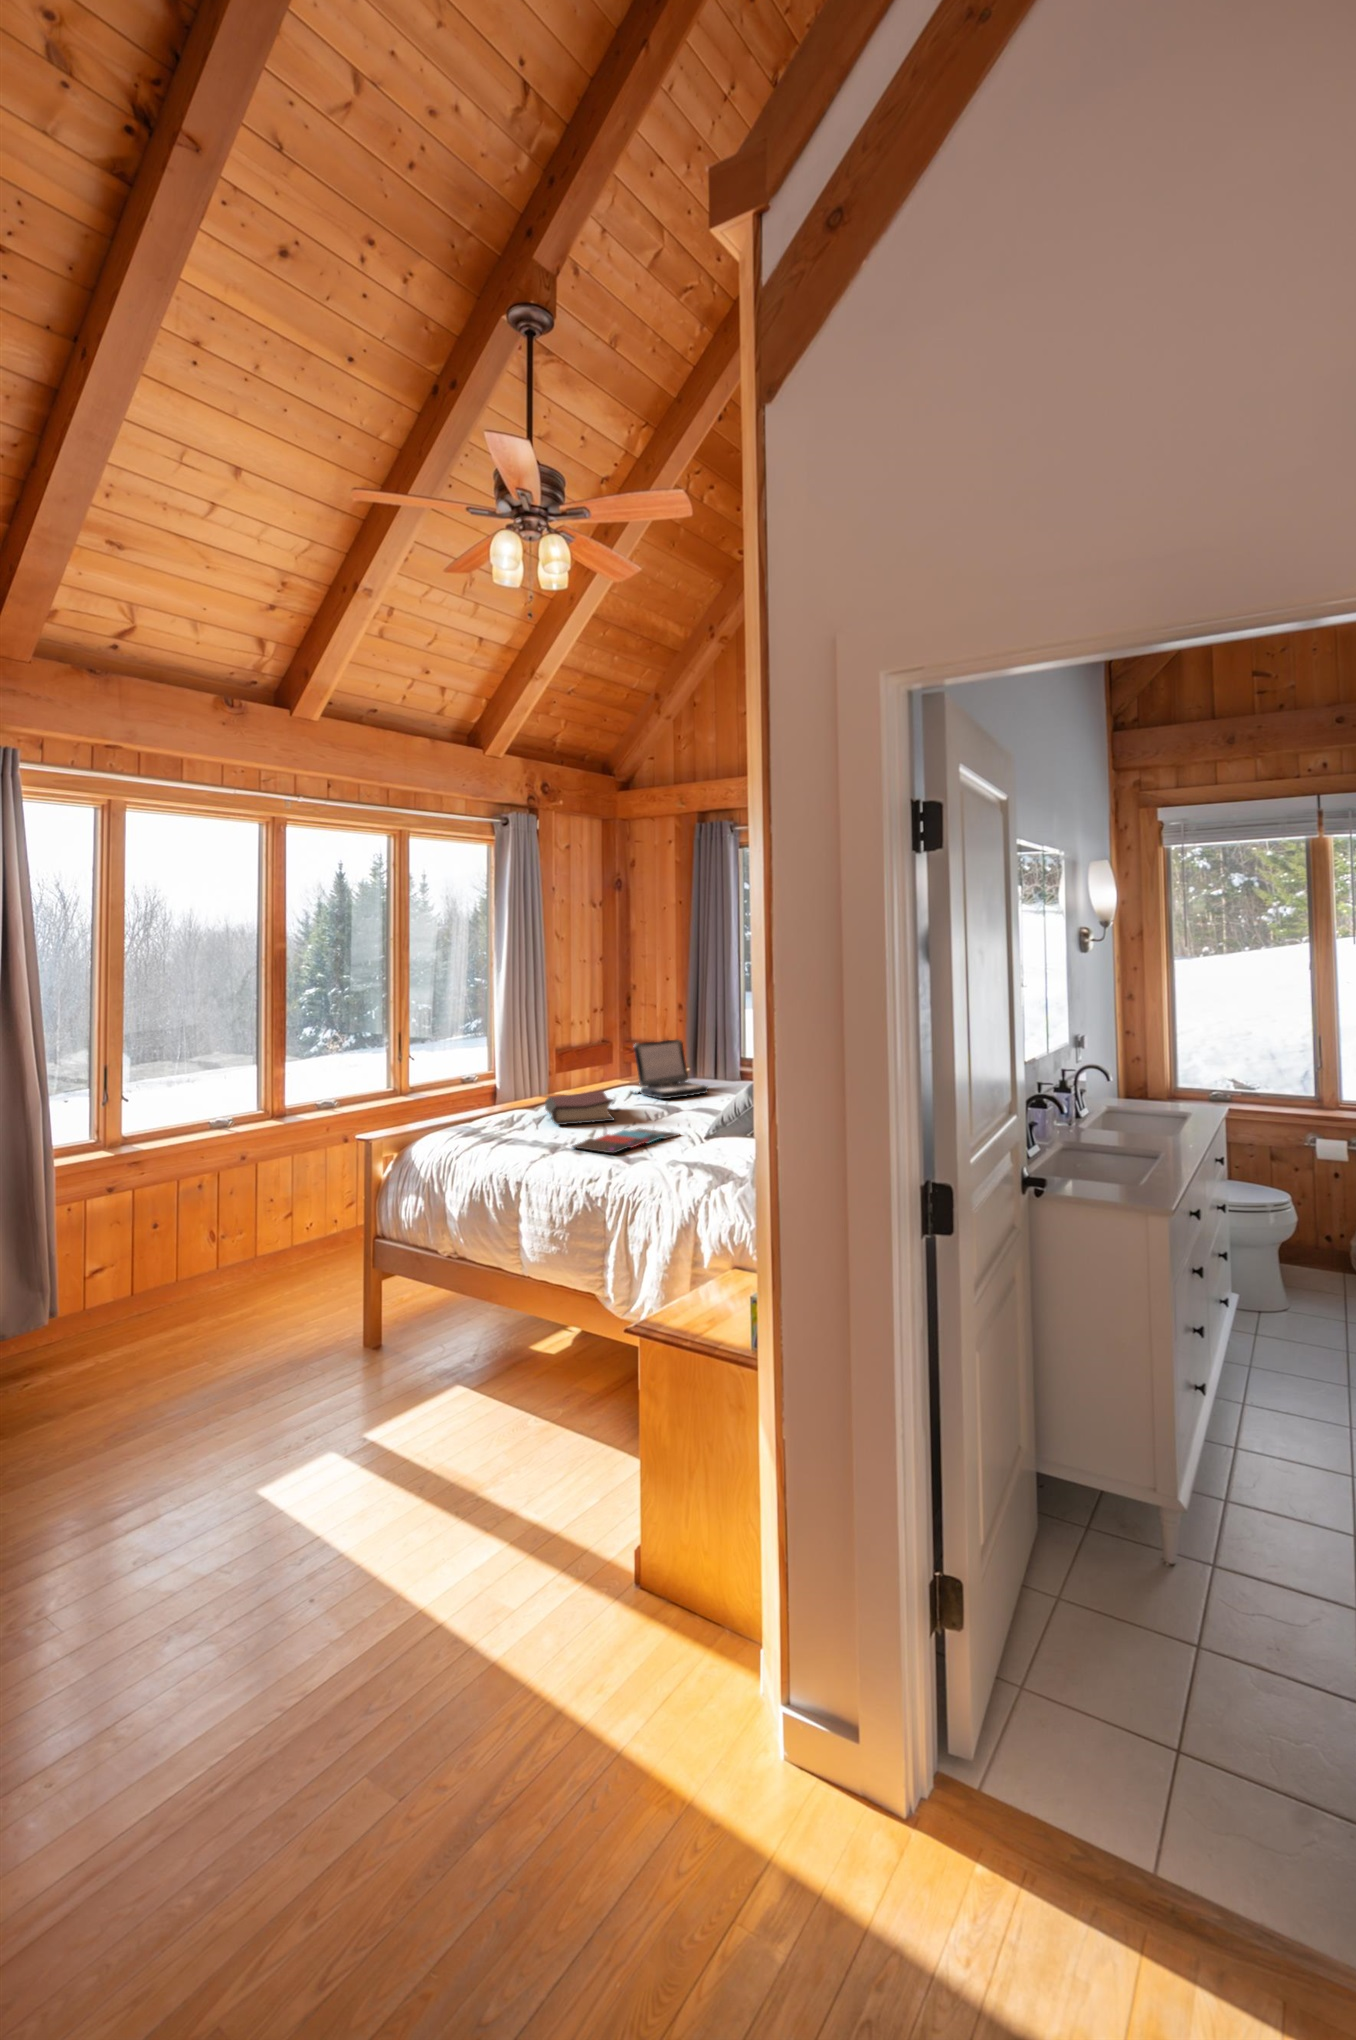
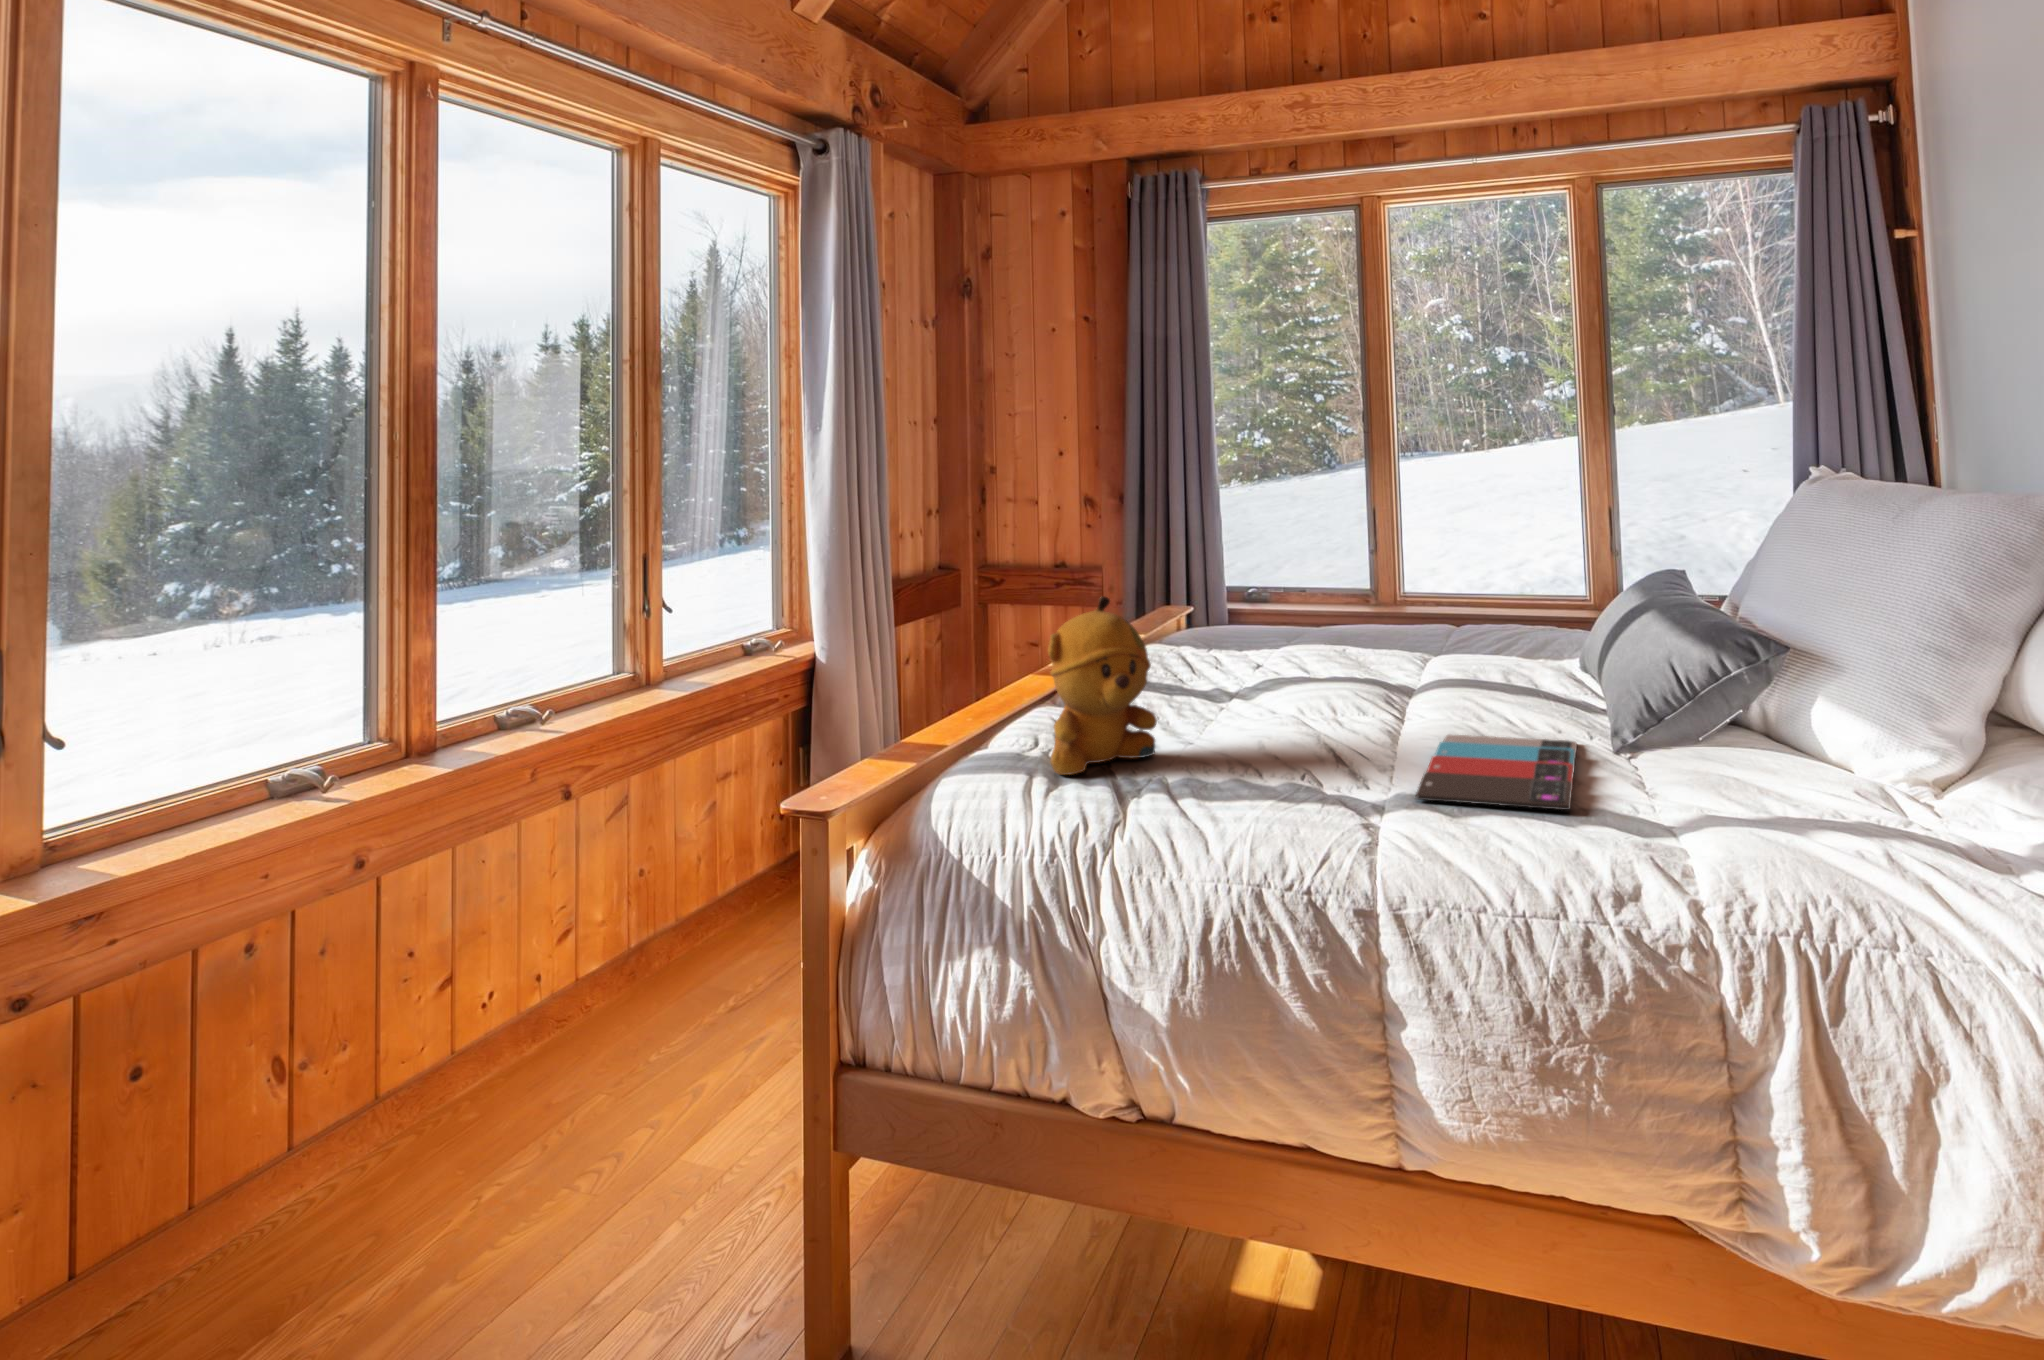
laptop: present [631,1040,708,1099] -> none [1229,544,1389,664]
stuffed bear: none [463,1062,514,1133] -> present [1048,596,1157,775]
hardback book: present [545,1091,614,1125] -> none [1140,653,1346,739]

